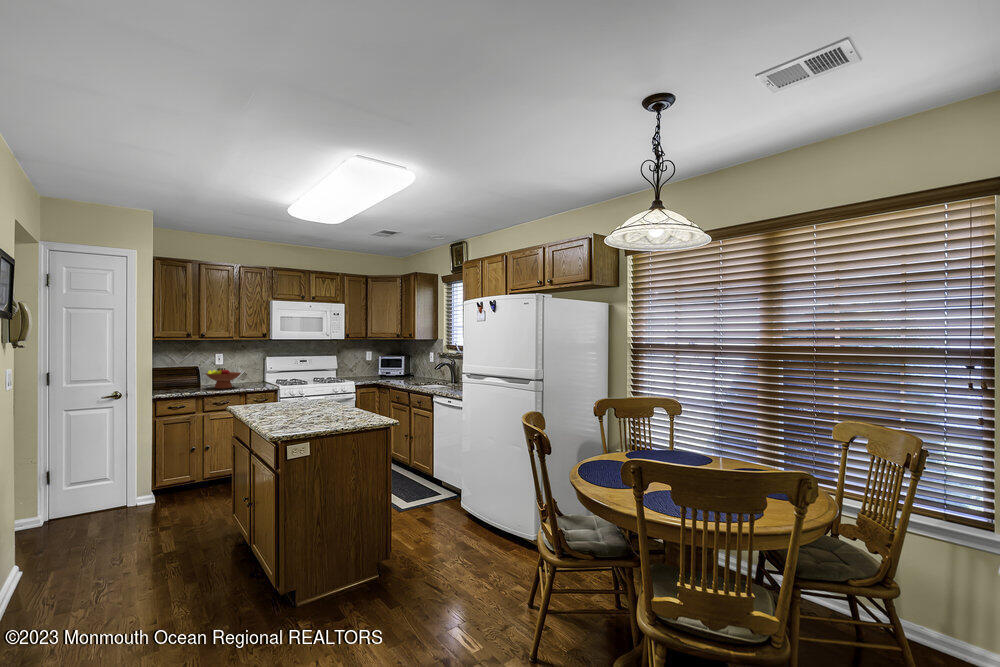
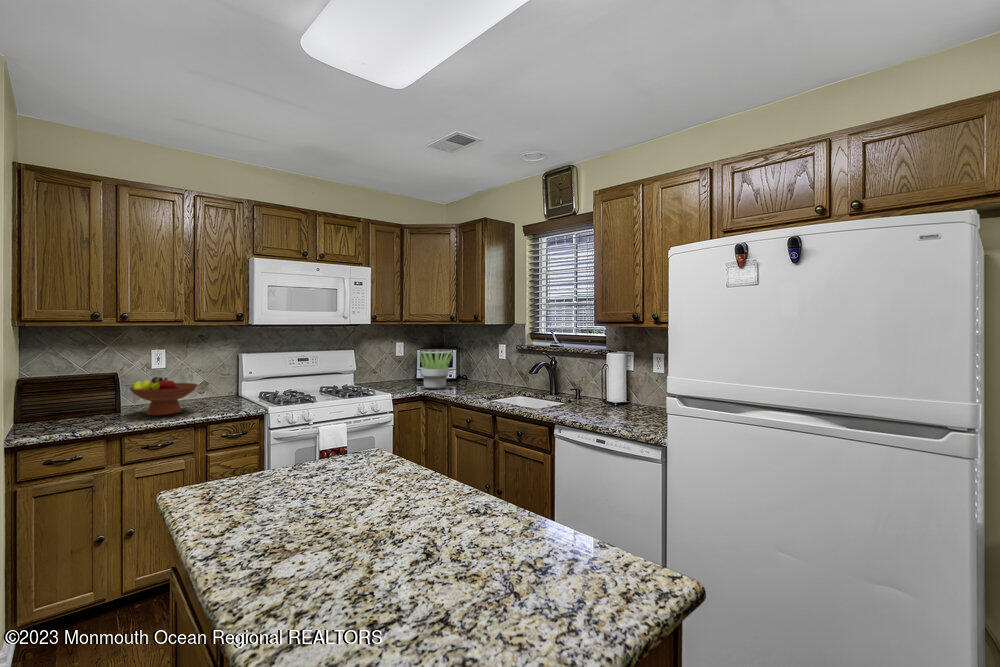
potted plant: none [371,355,400,380] -> present [419,351,452,389]

